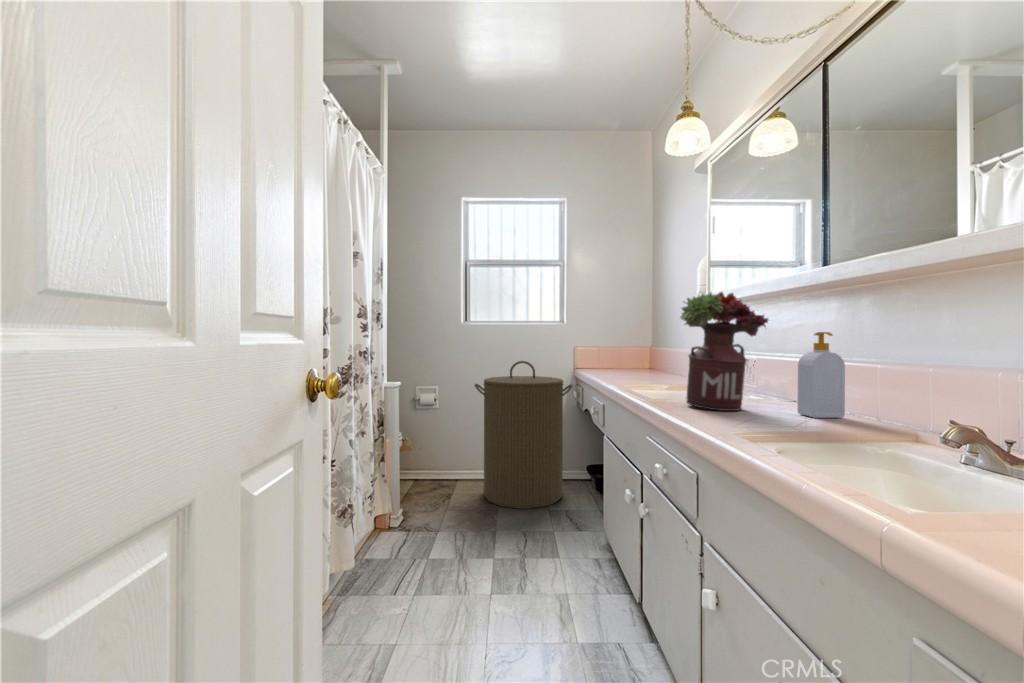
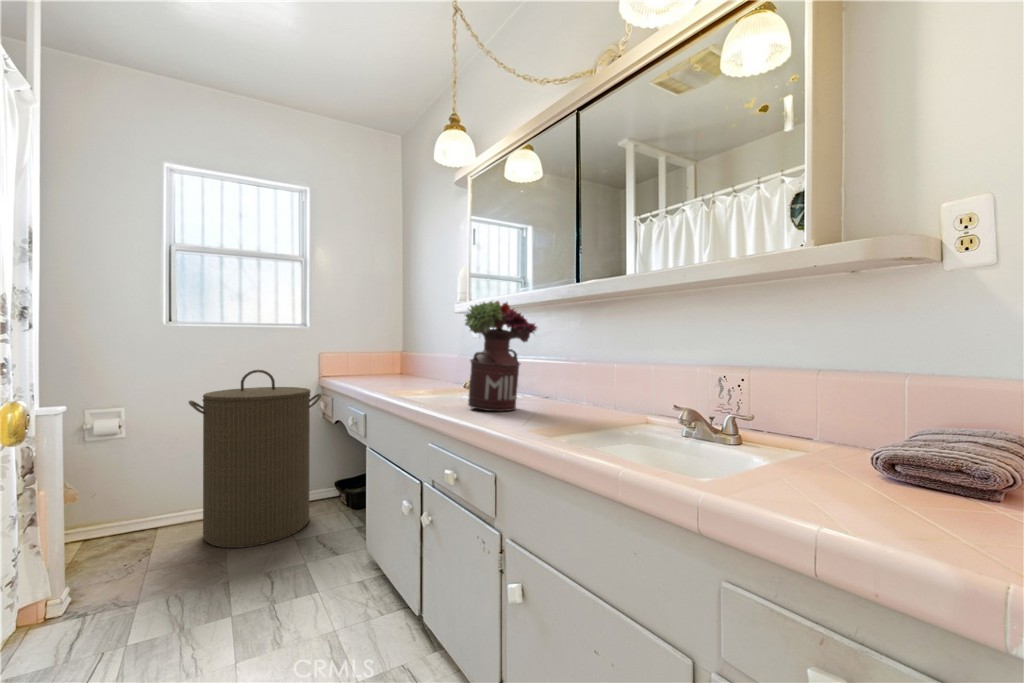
soap bottle: present [798,332,845,418] -> none [558,339,591,411]

